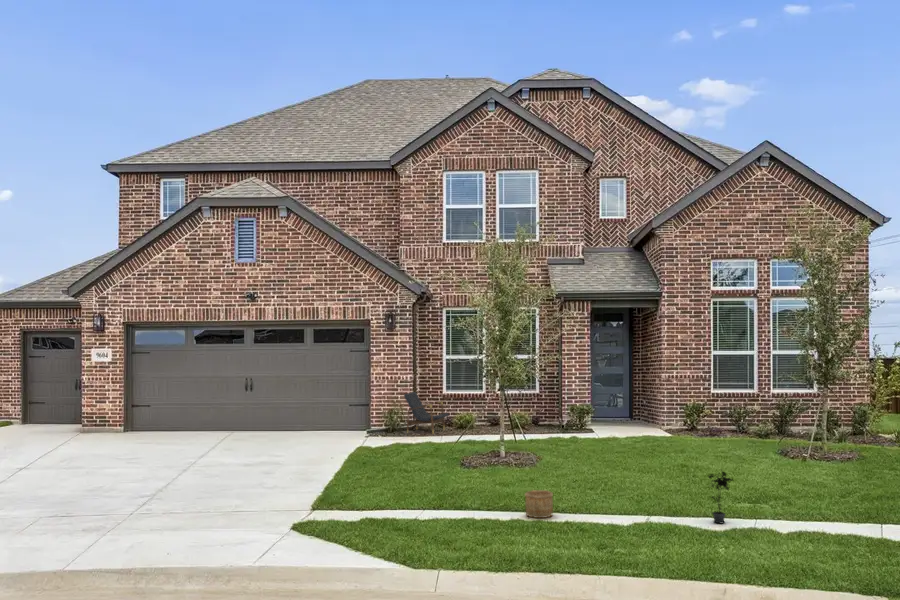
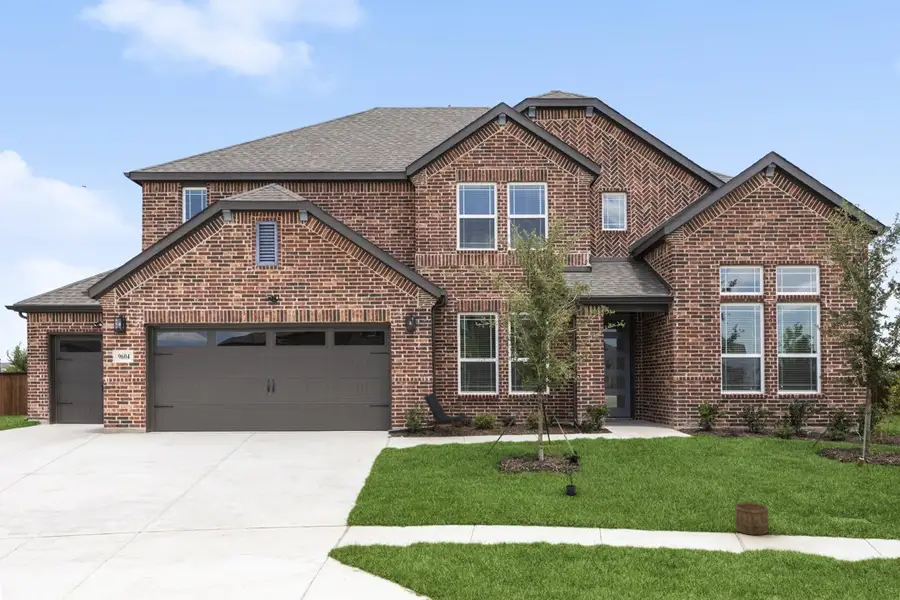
potted plant: present [708,472,733,523] -> present [563,451,582,495]
wooden bucket: present [525,490,553,518] -> present [734,502,769,535]

